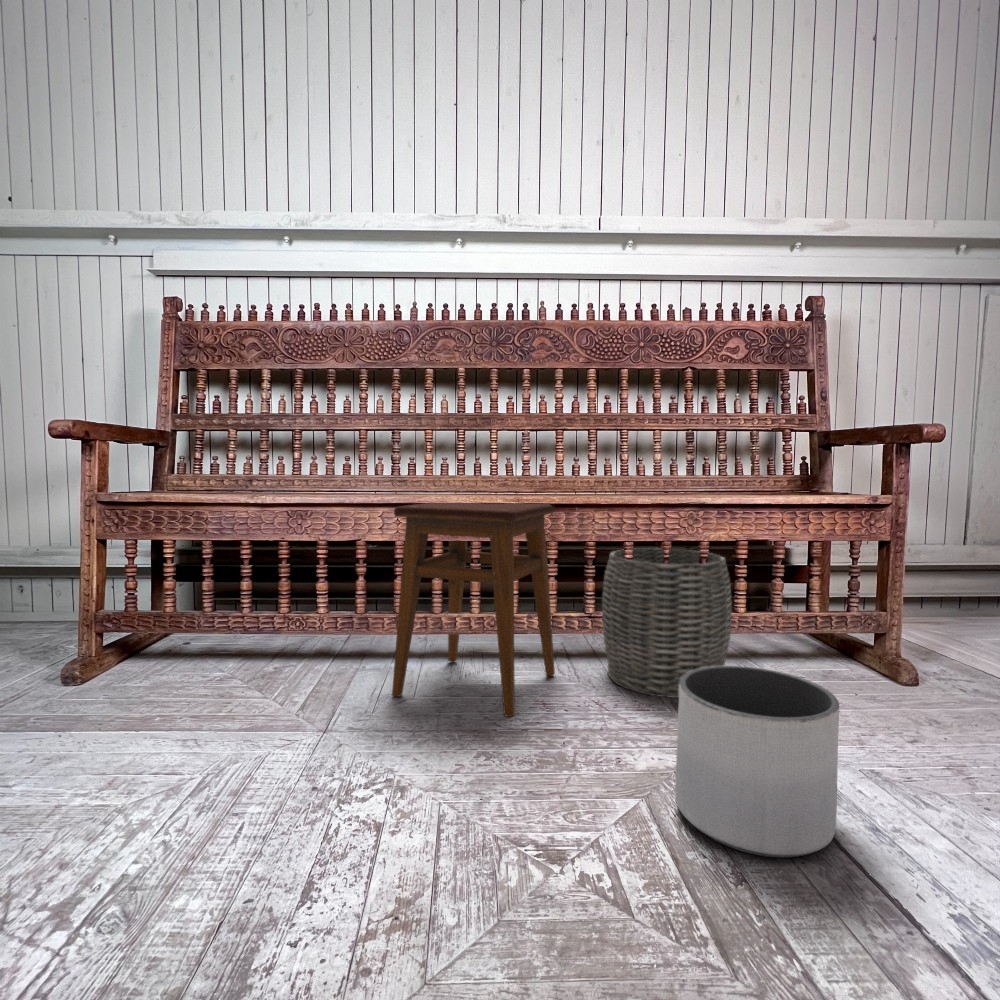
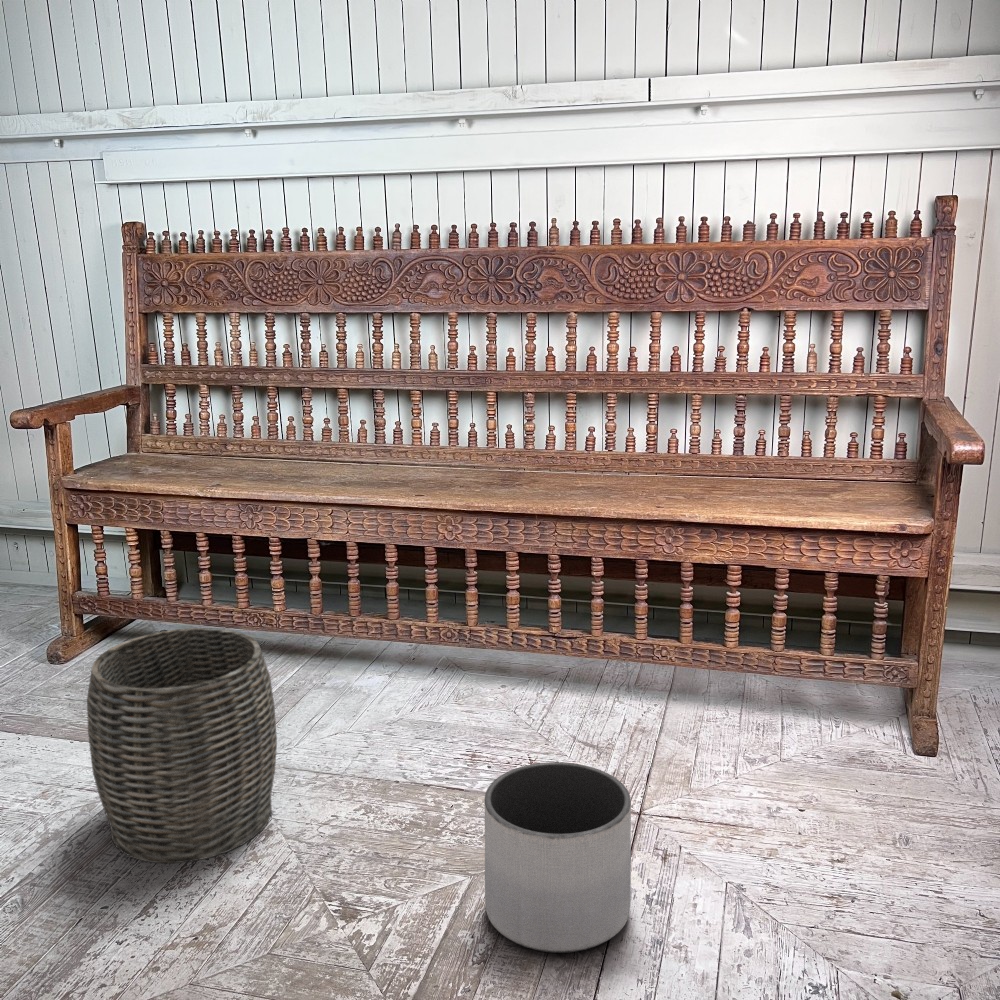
stool: present [392,501,555,717] -> none [320,503,524,770]
woven basket: present [602,548,732,698] -> present [87,628,277,863]

